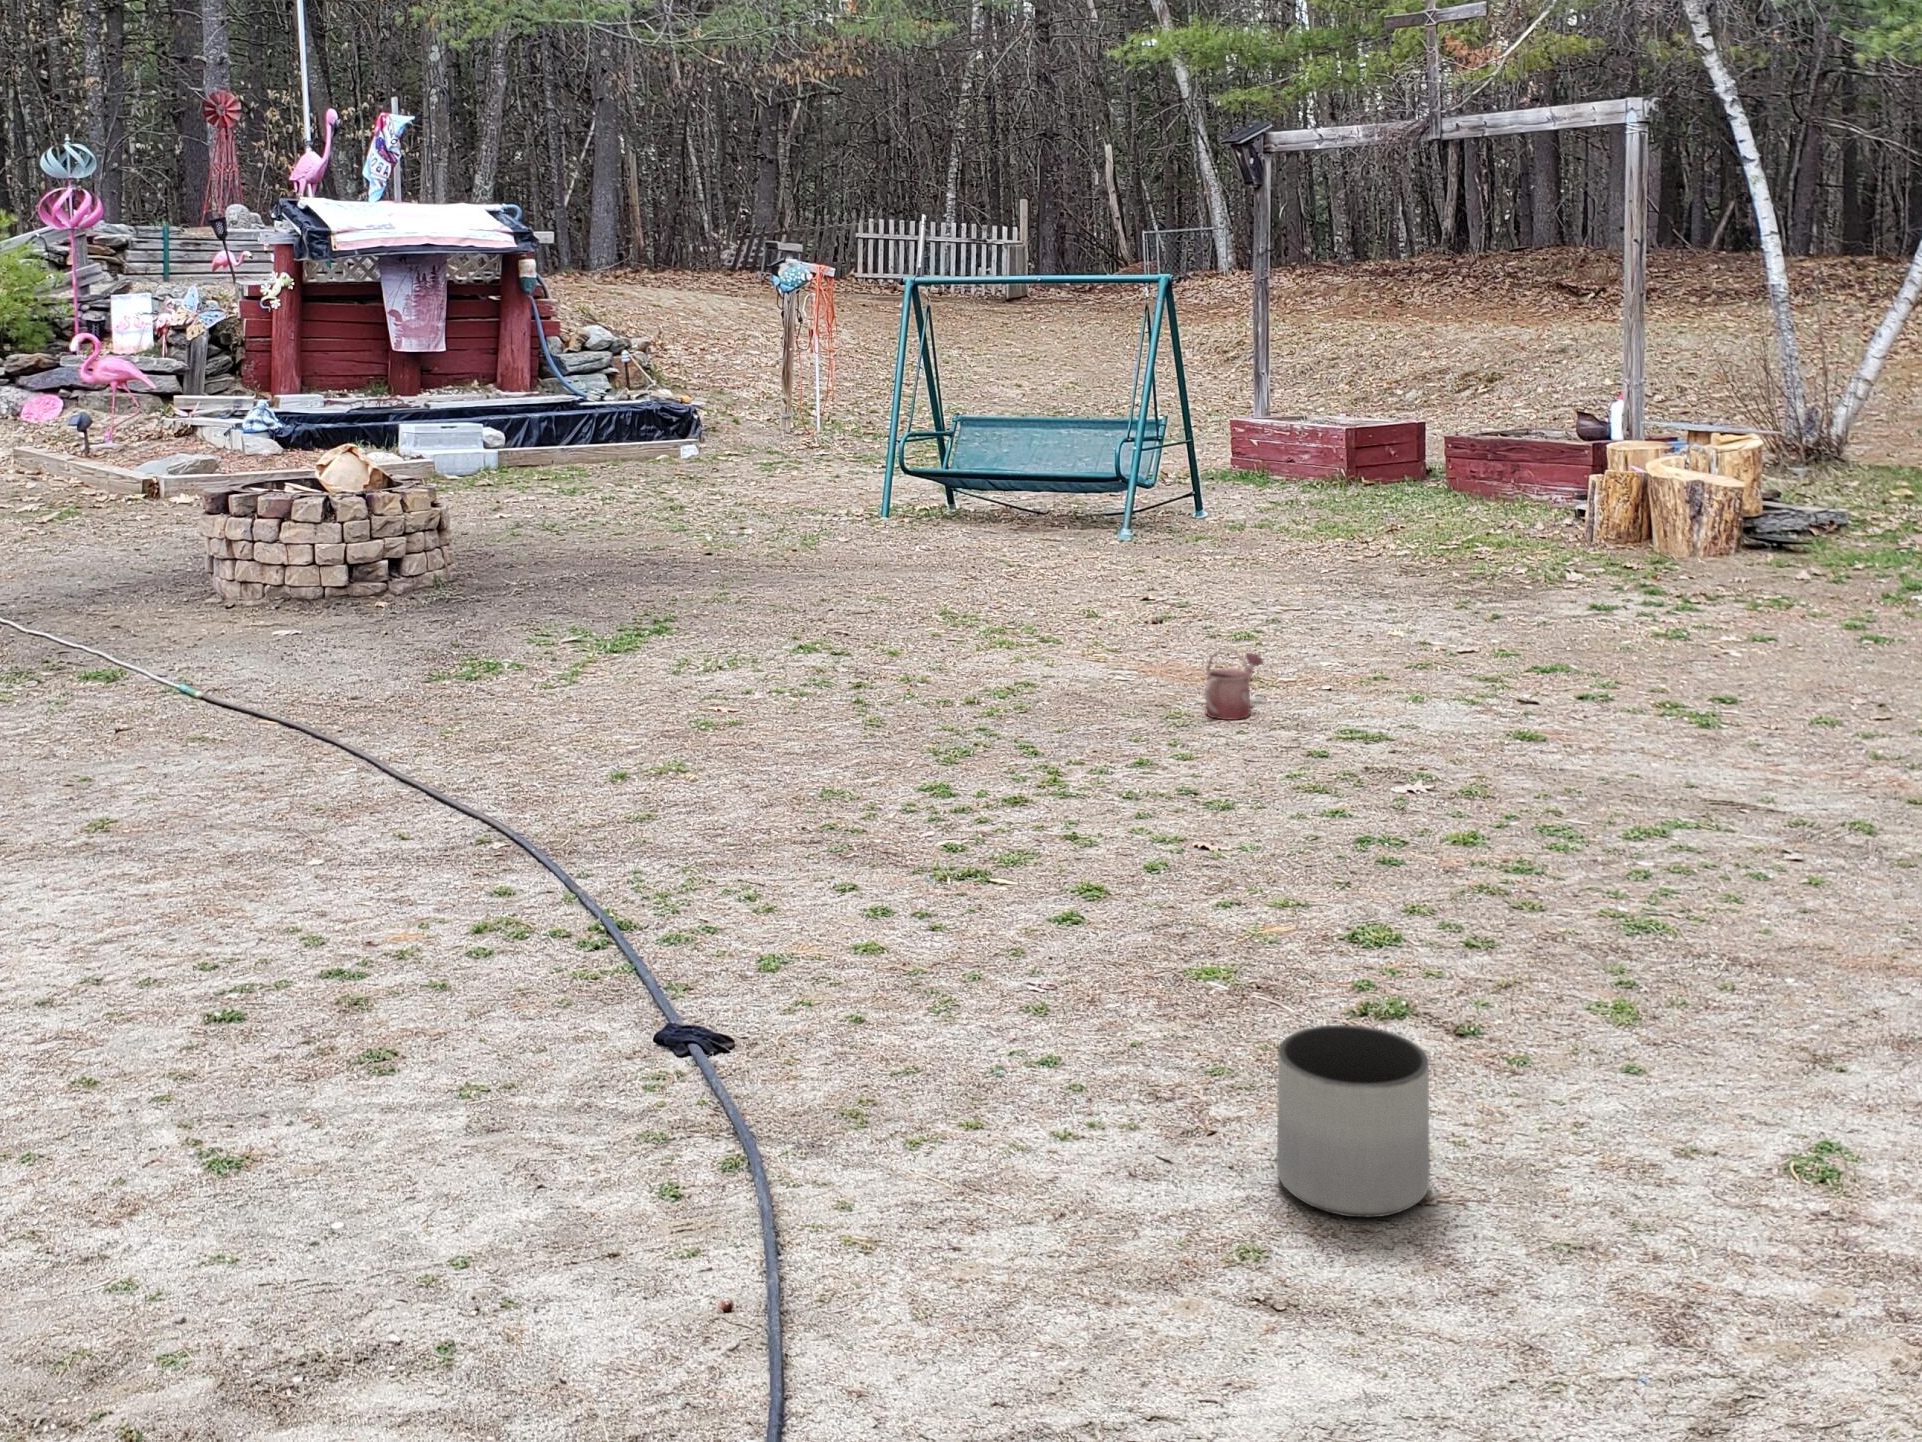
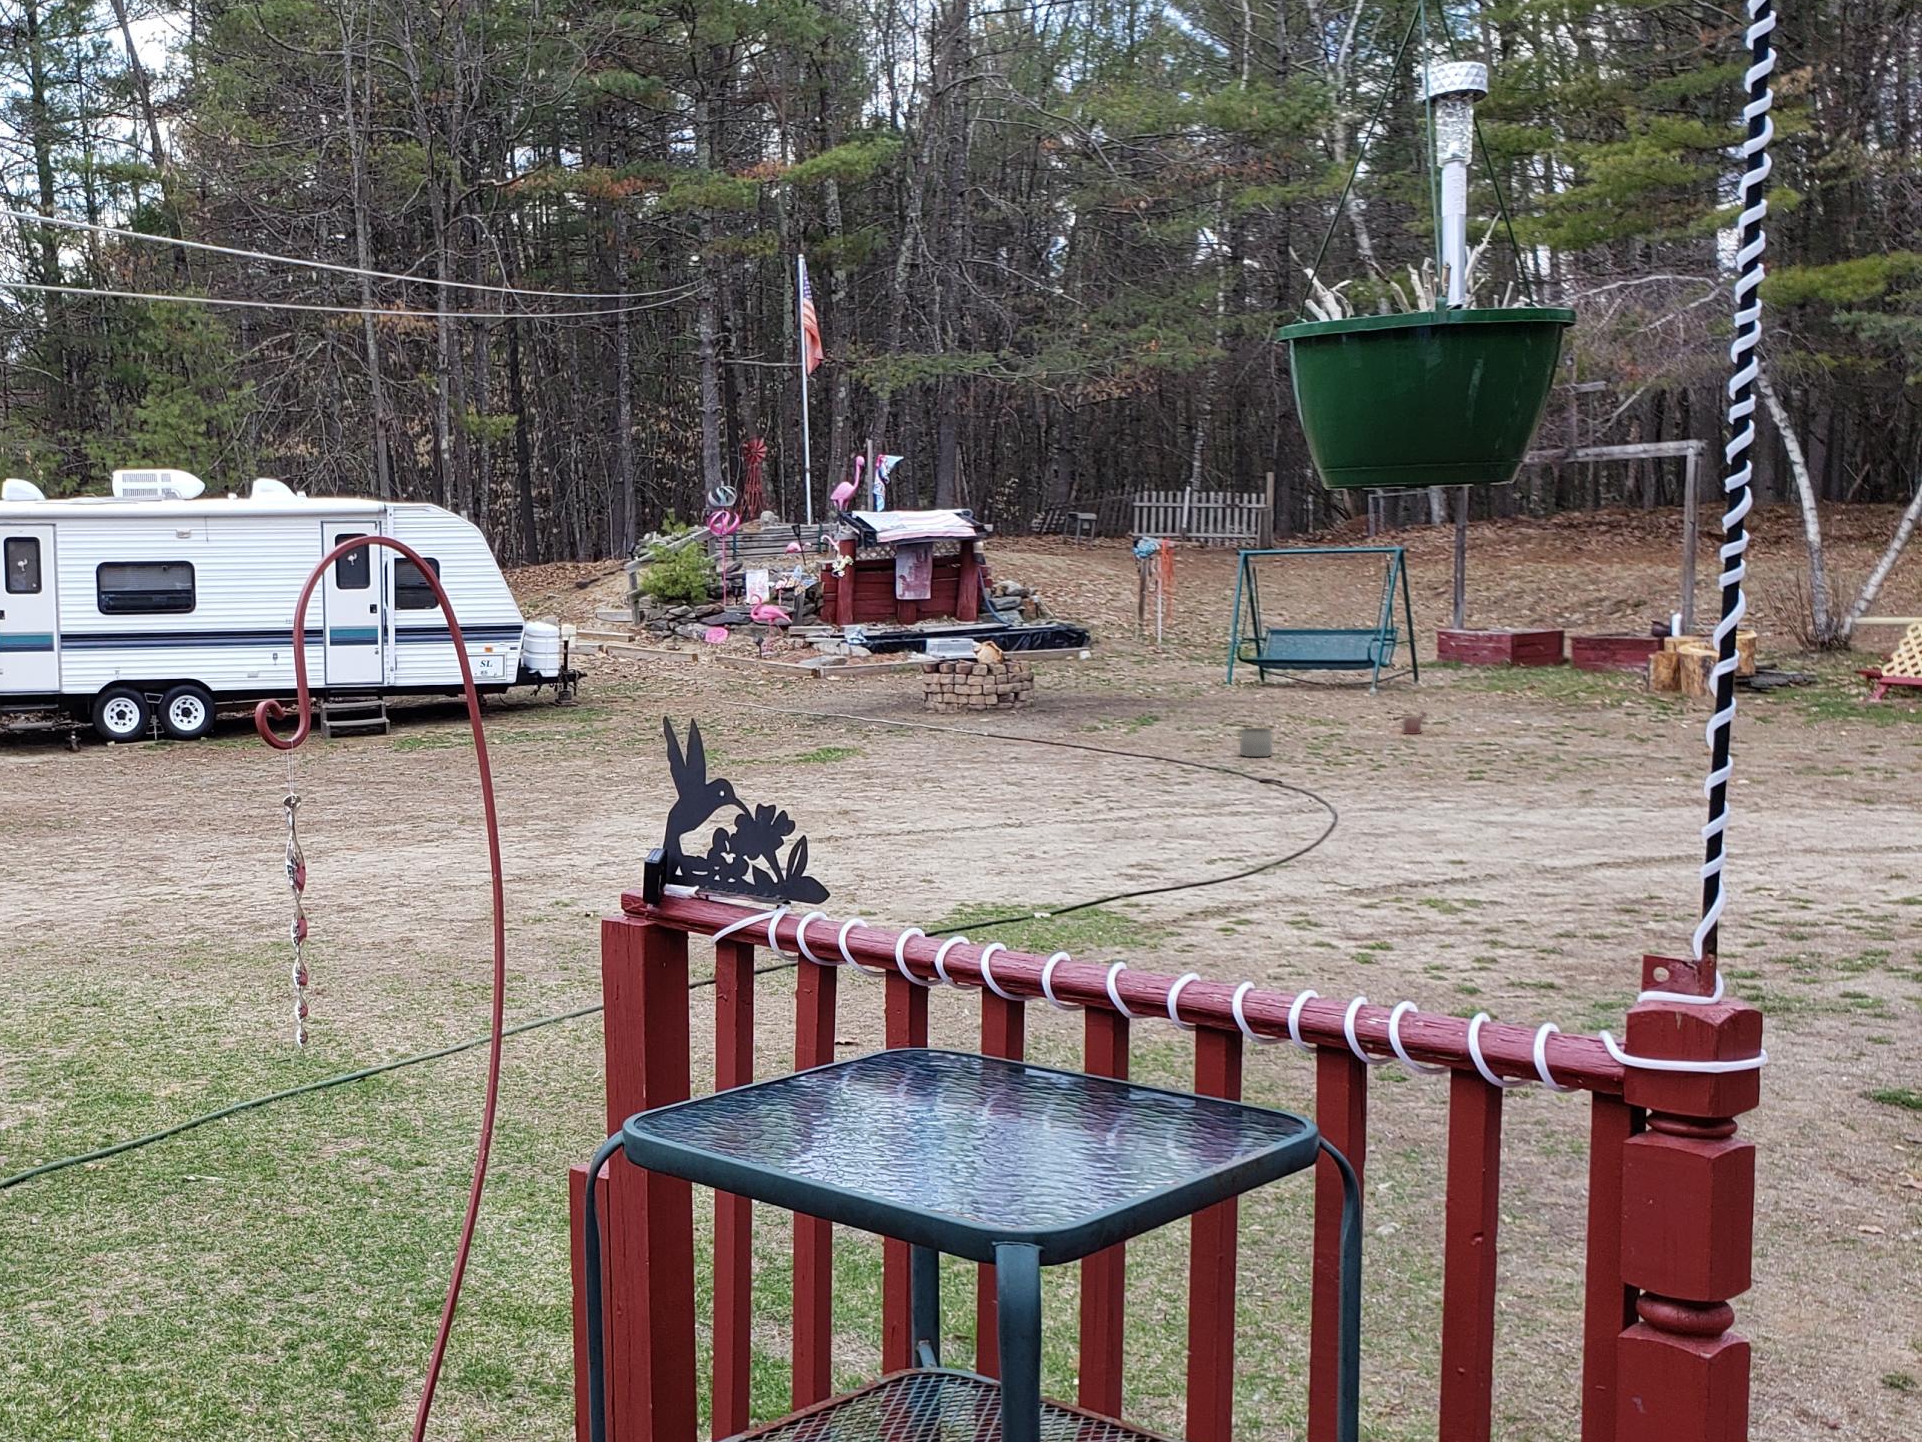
planter: present [1277,1025,1430,1218] -> present [1240,728,1272,757]

